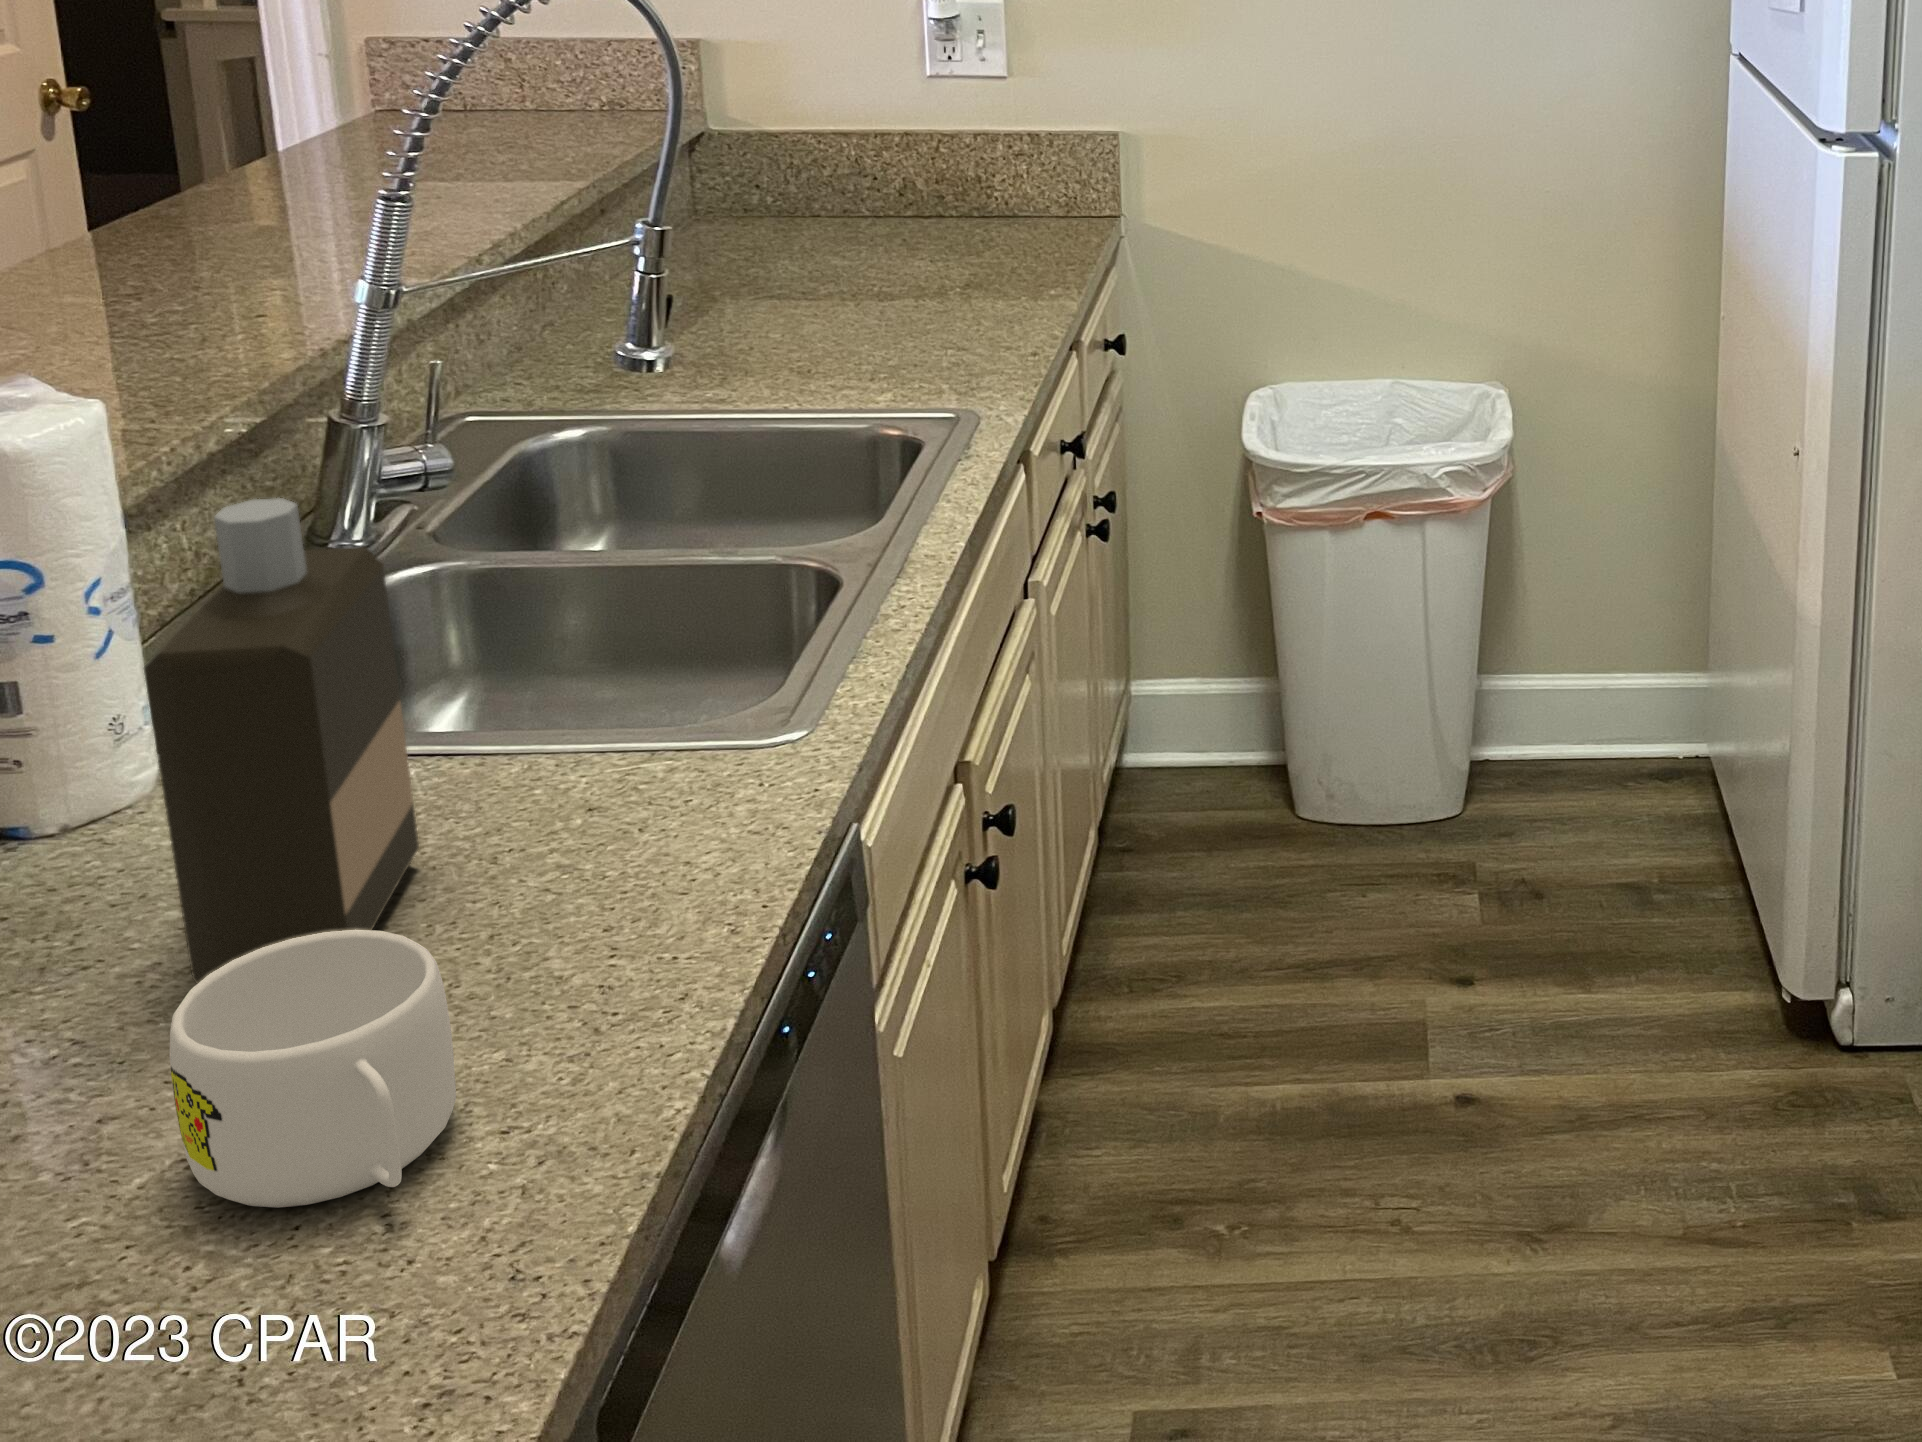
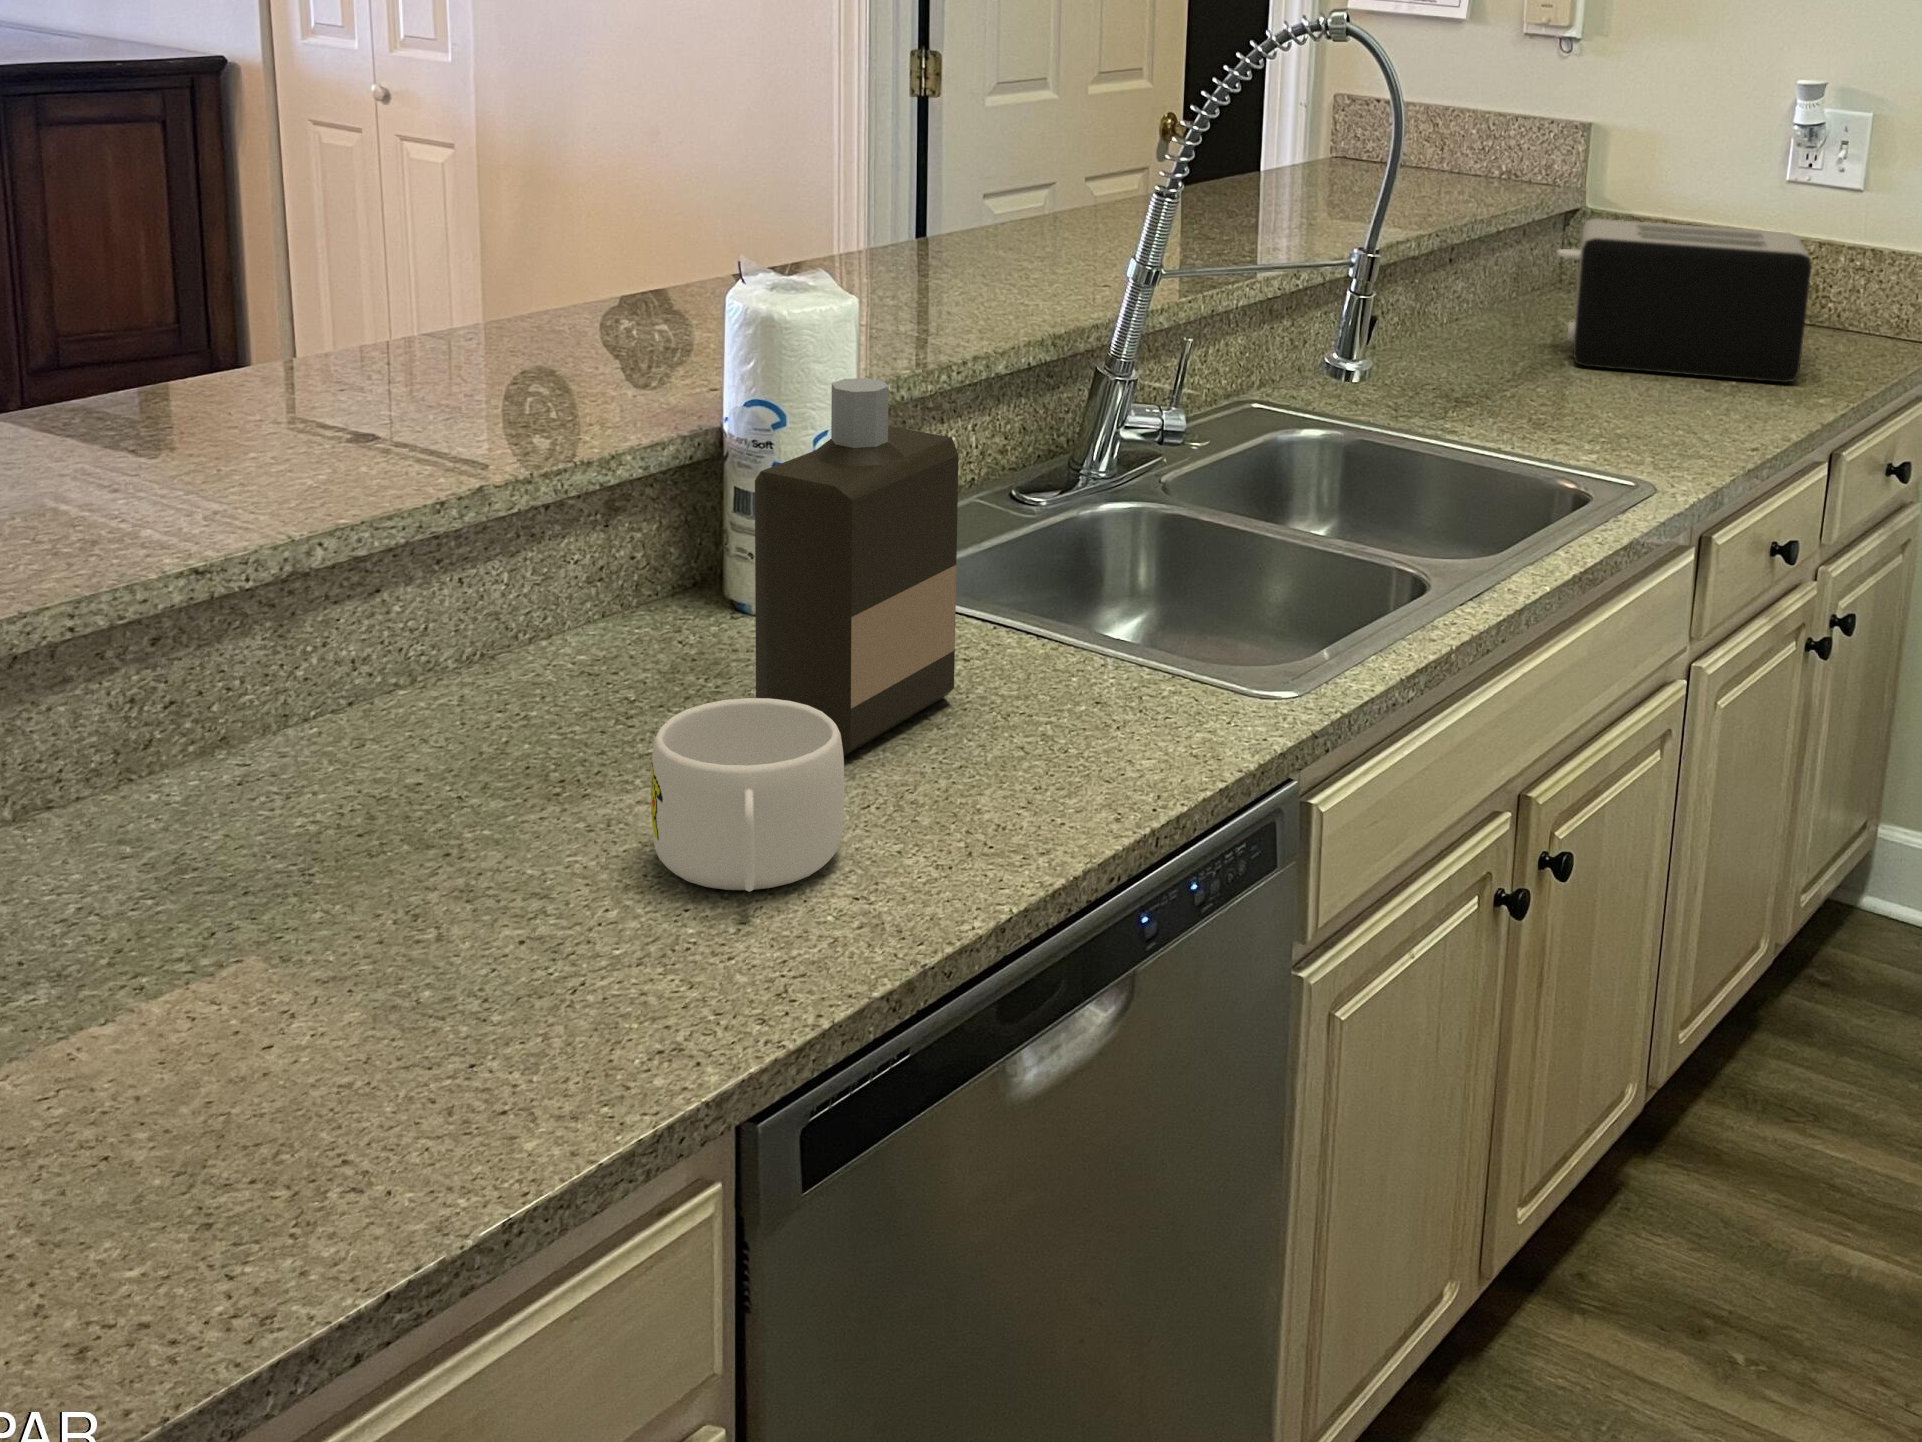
toaster: none [731,128,1010,301] -> present [1557,219,1812,382]

